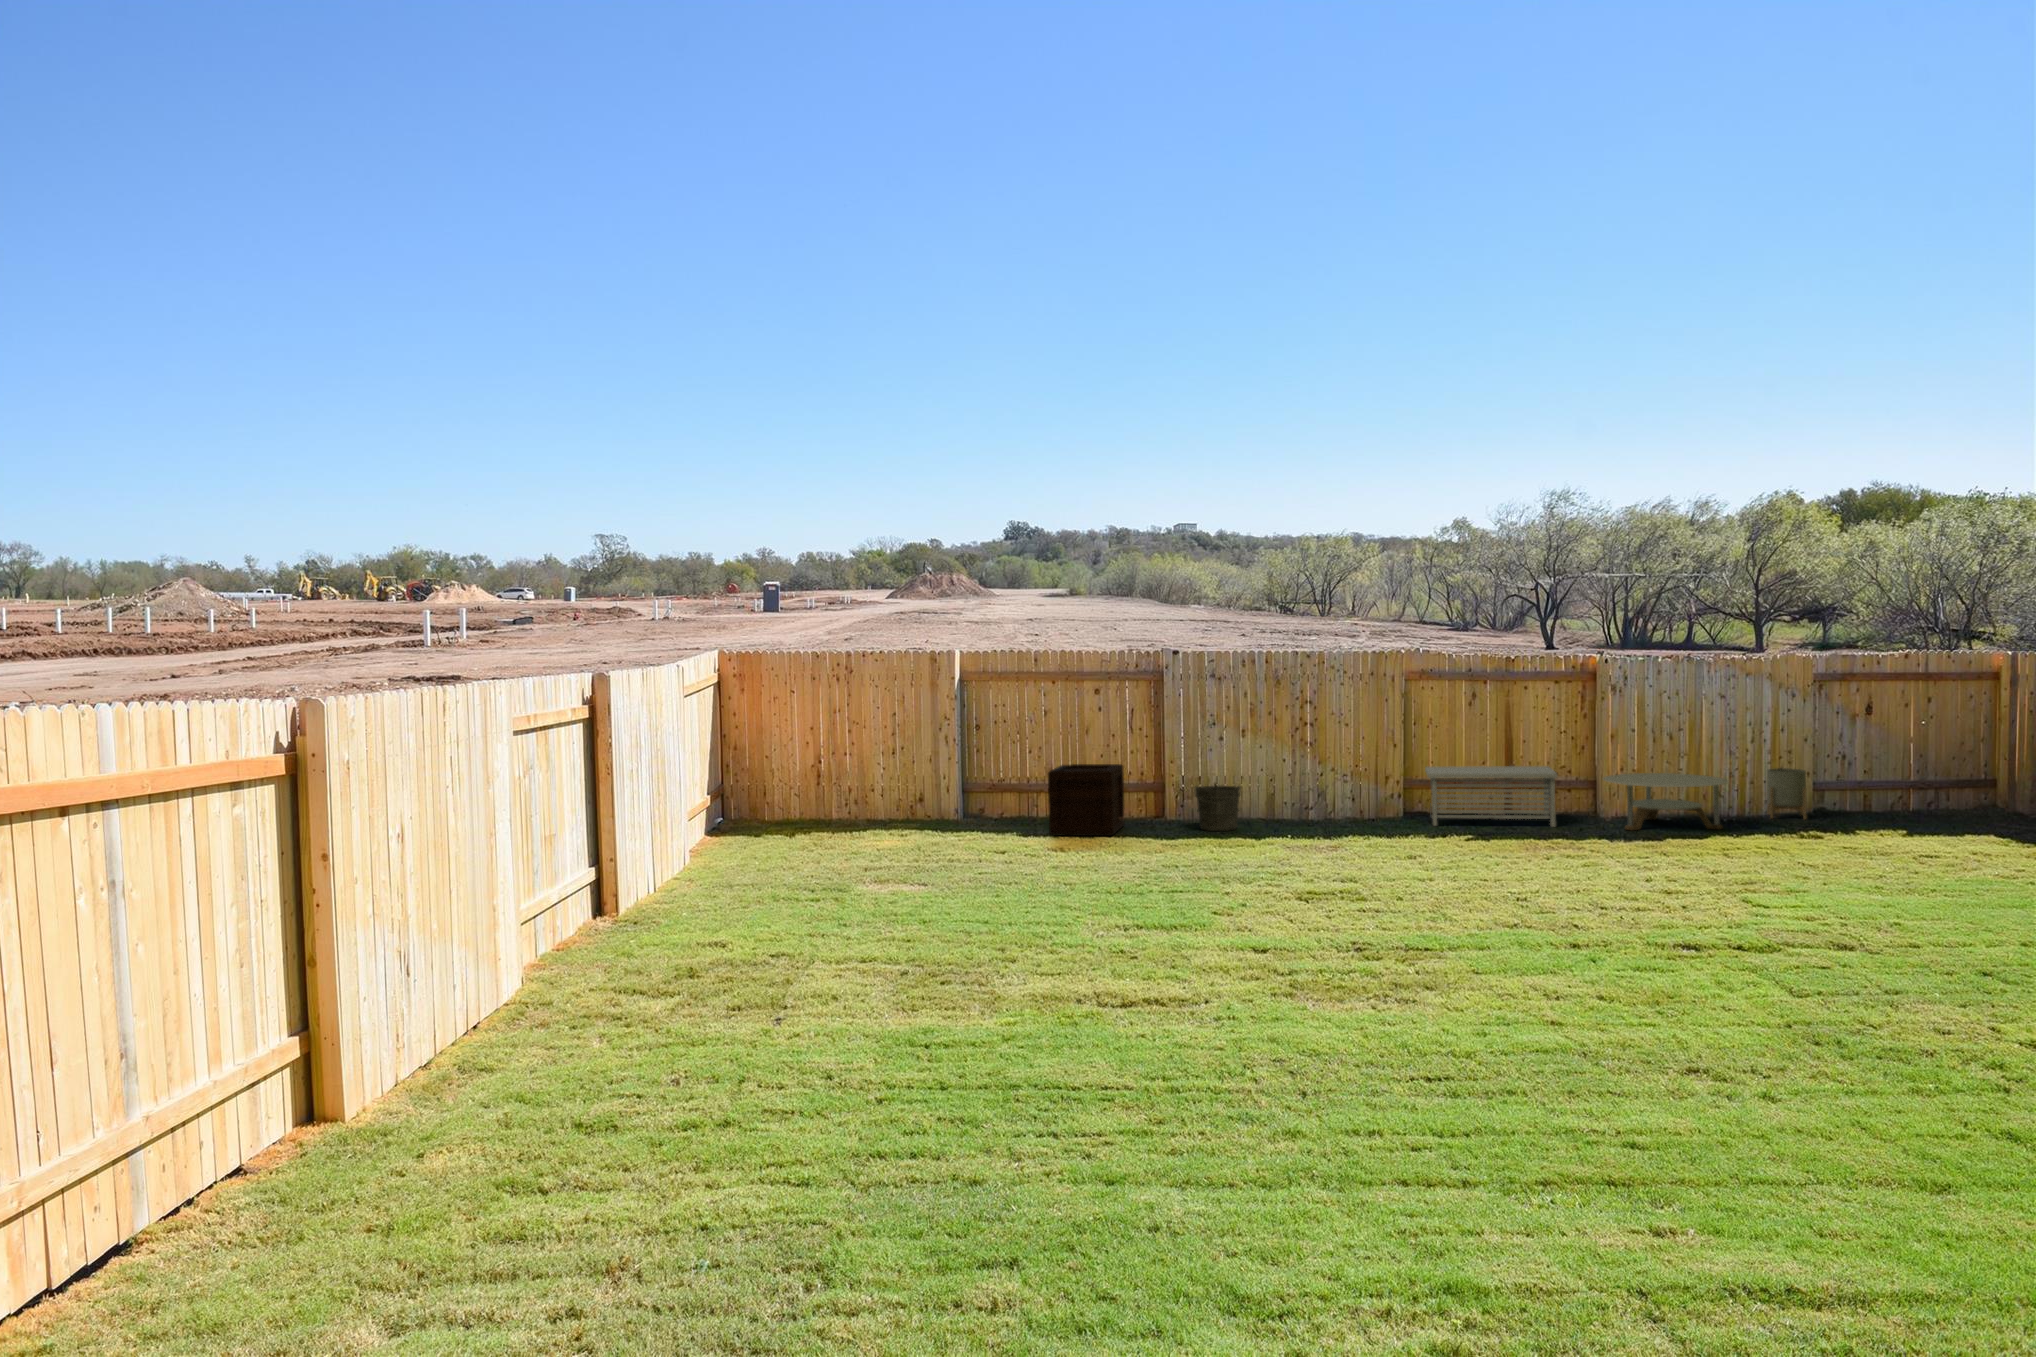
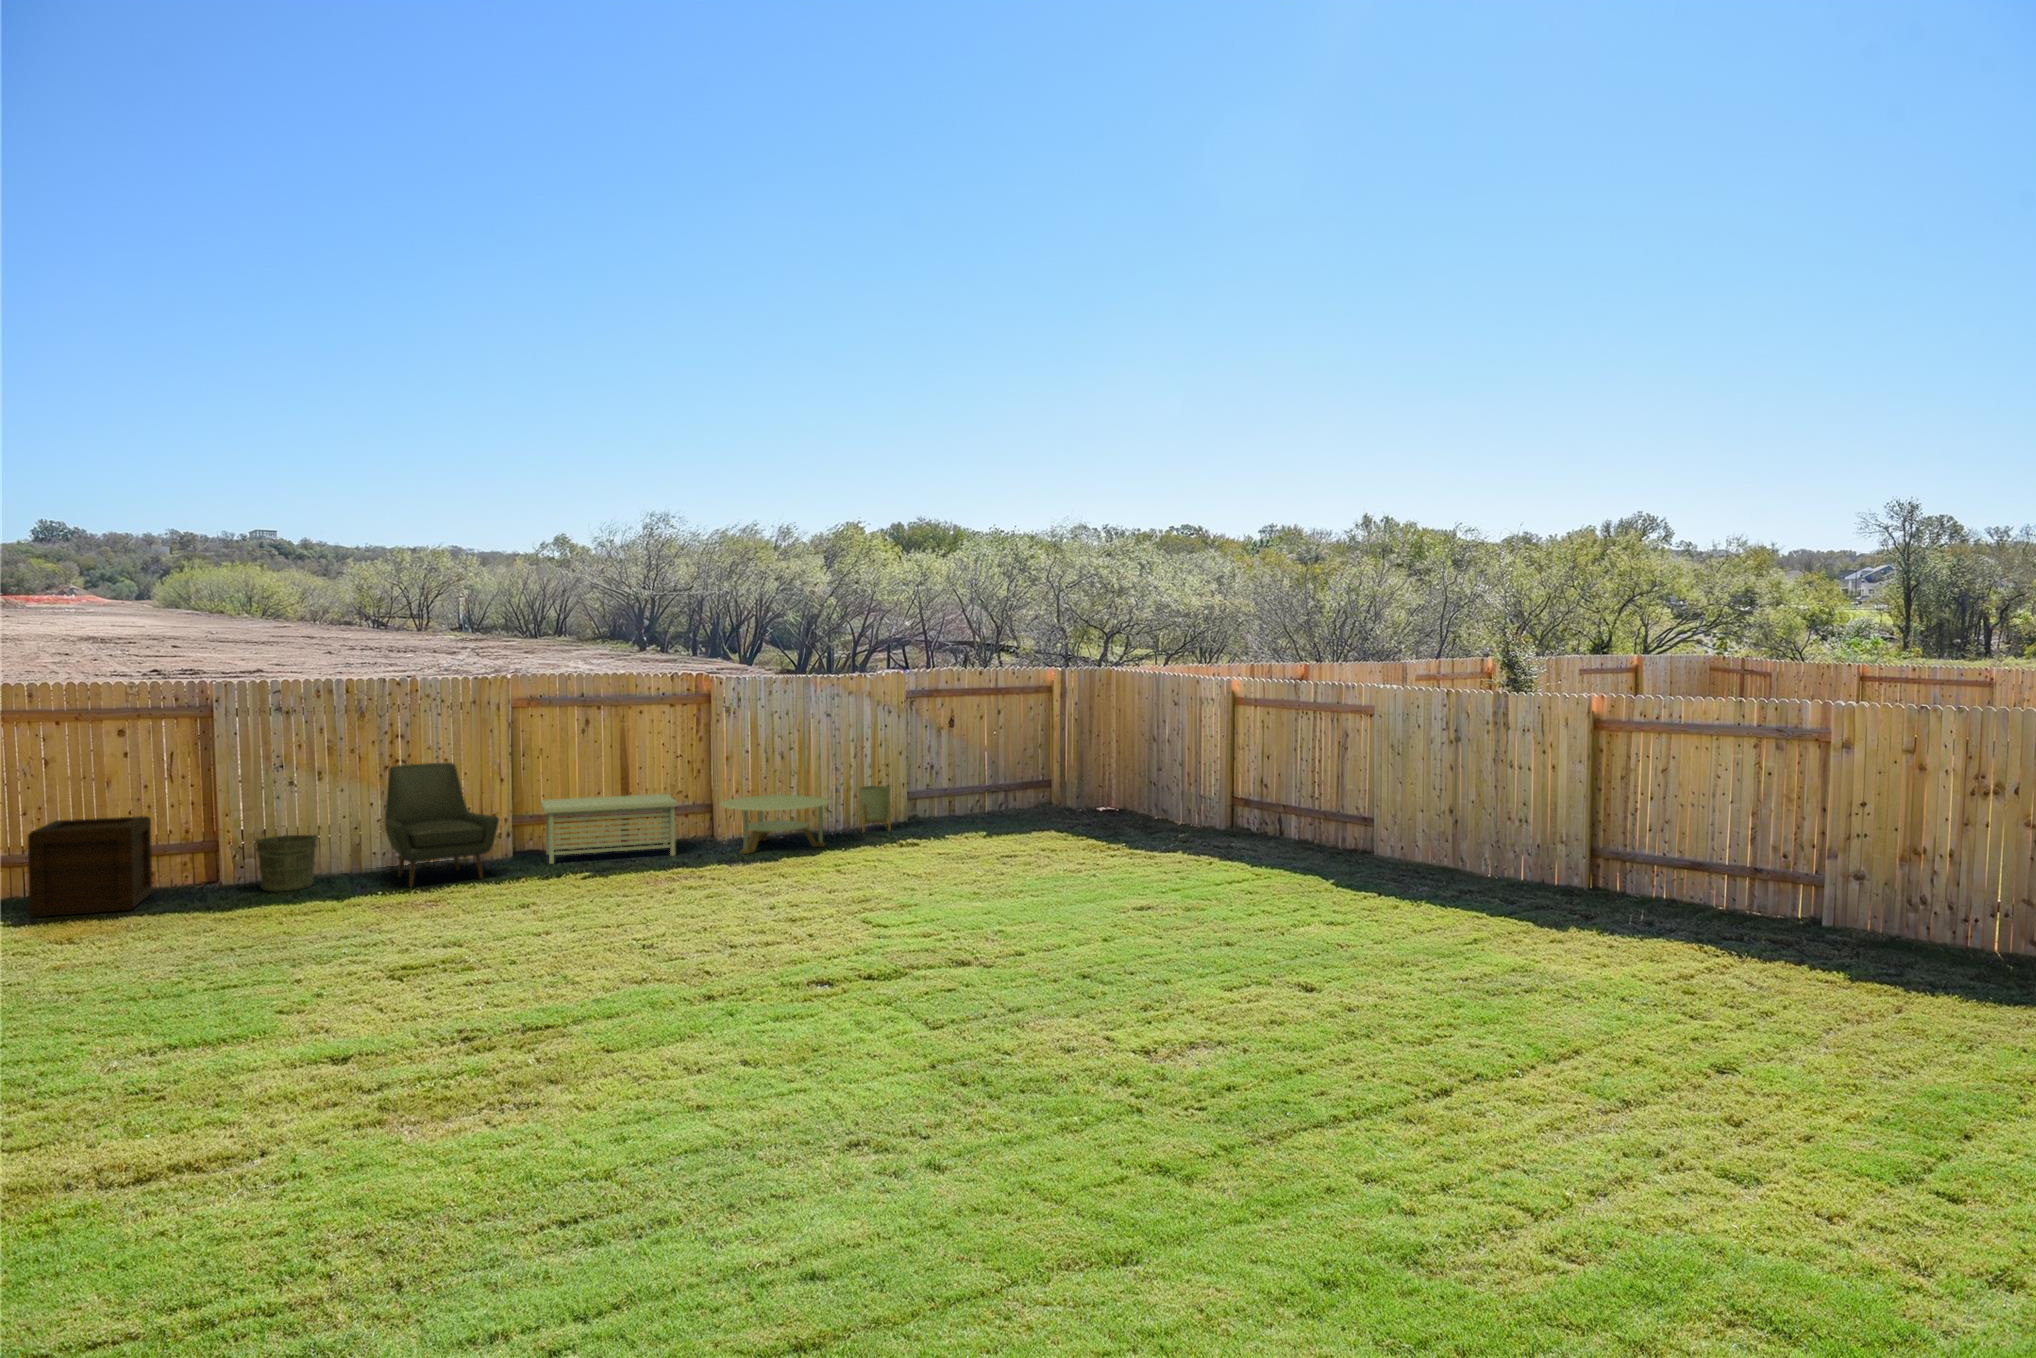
chair: none [1292,729,1387,836] -> present [385,763,499,887]

